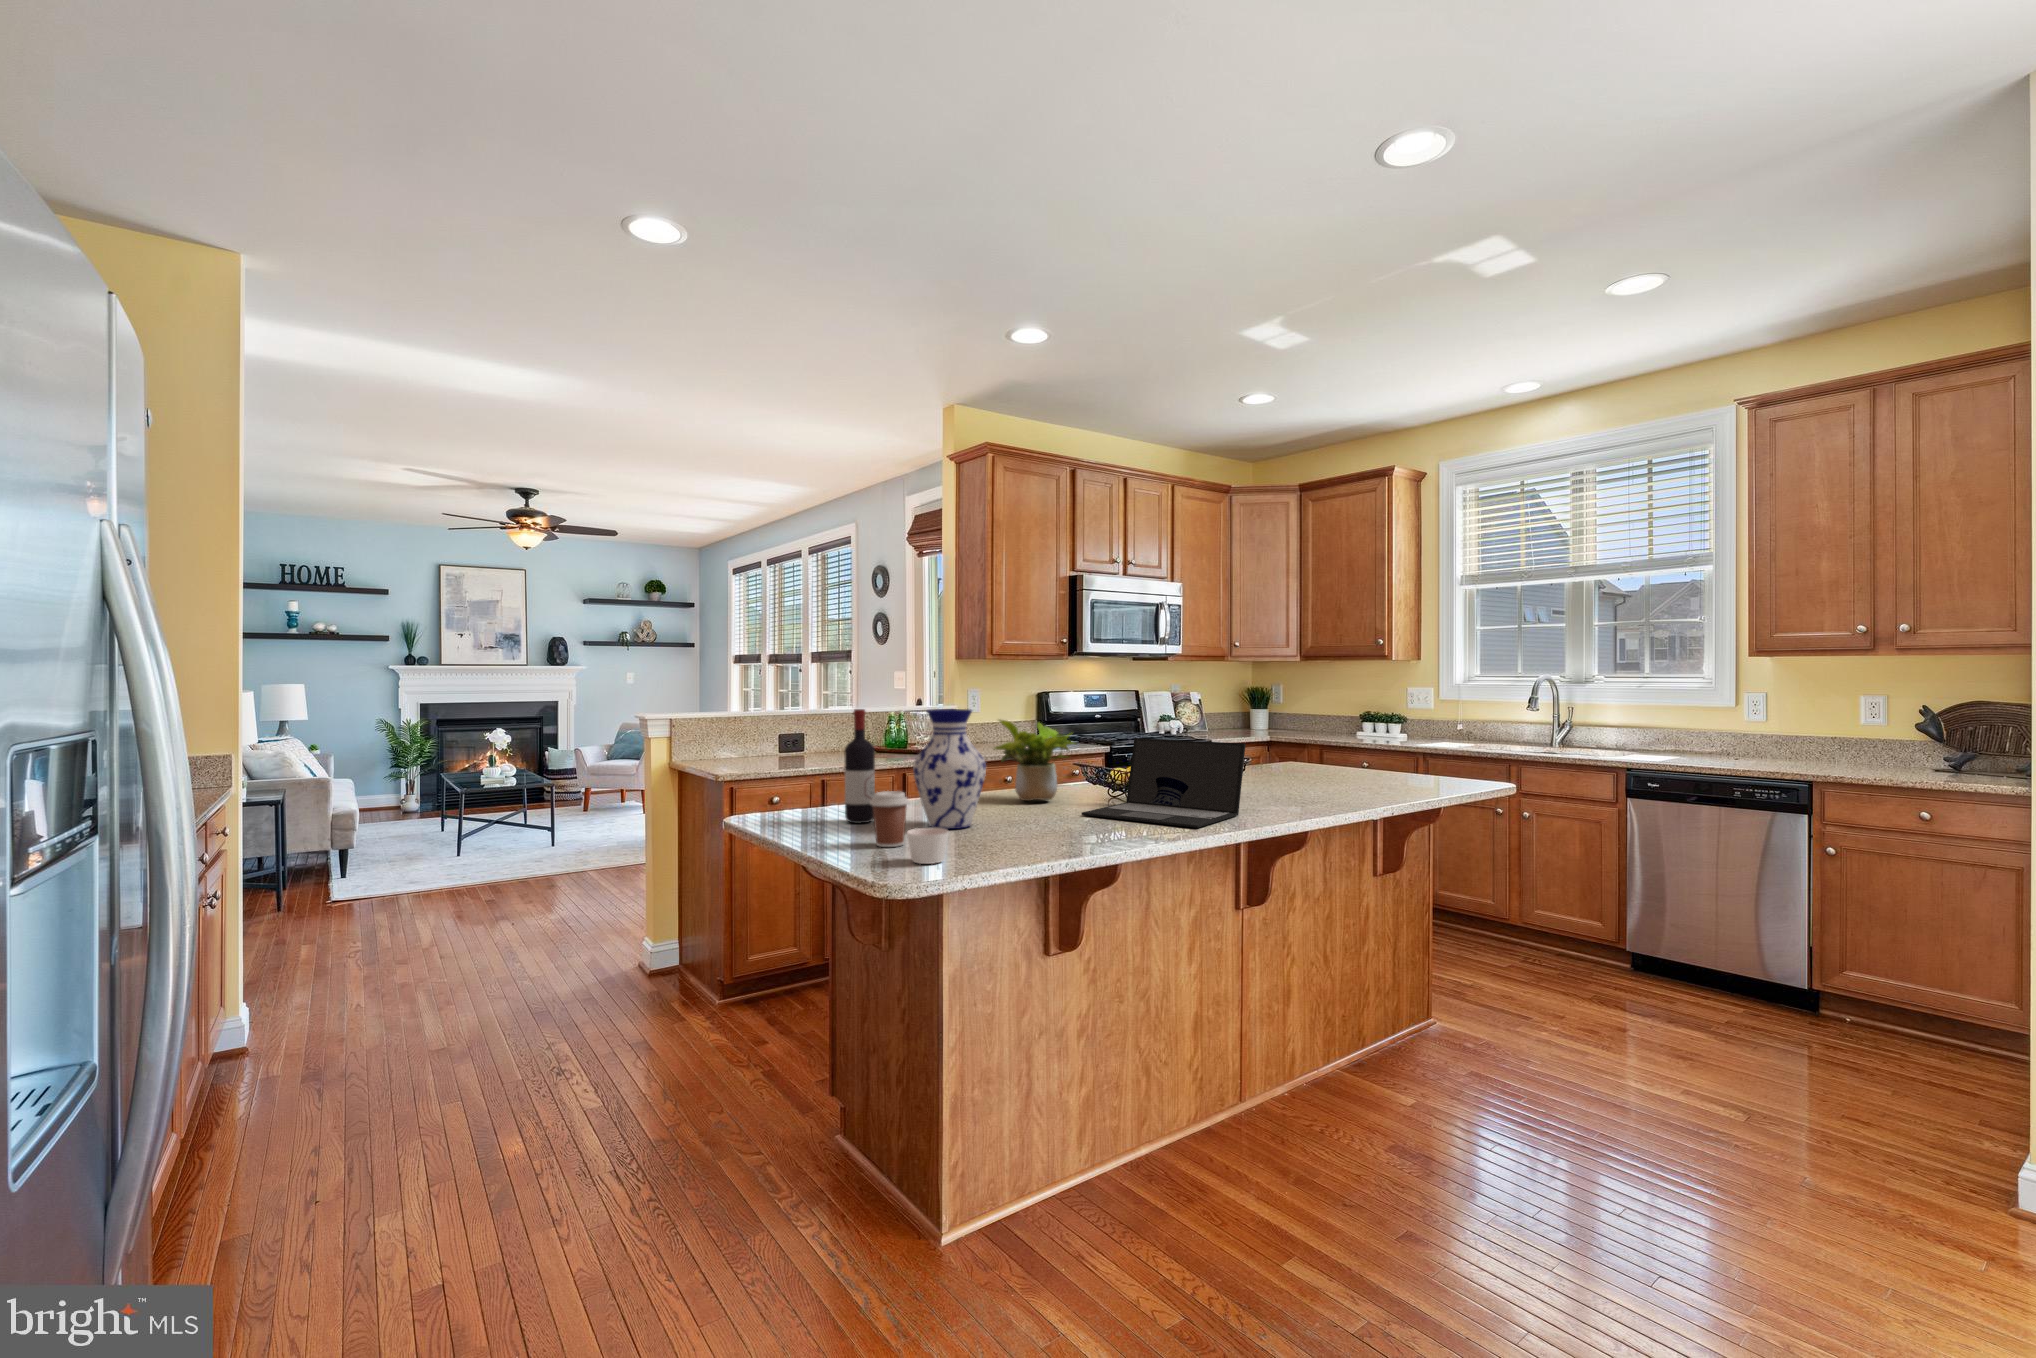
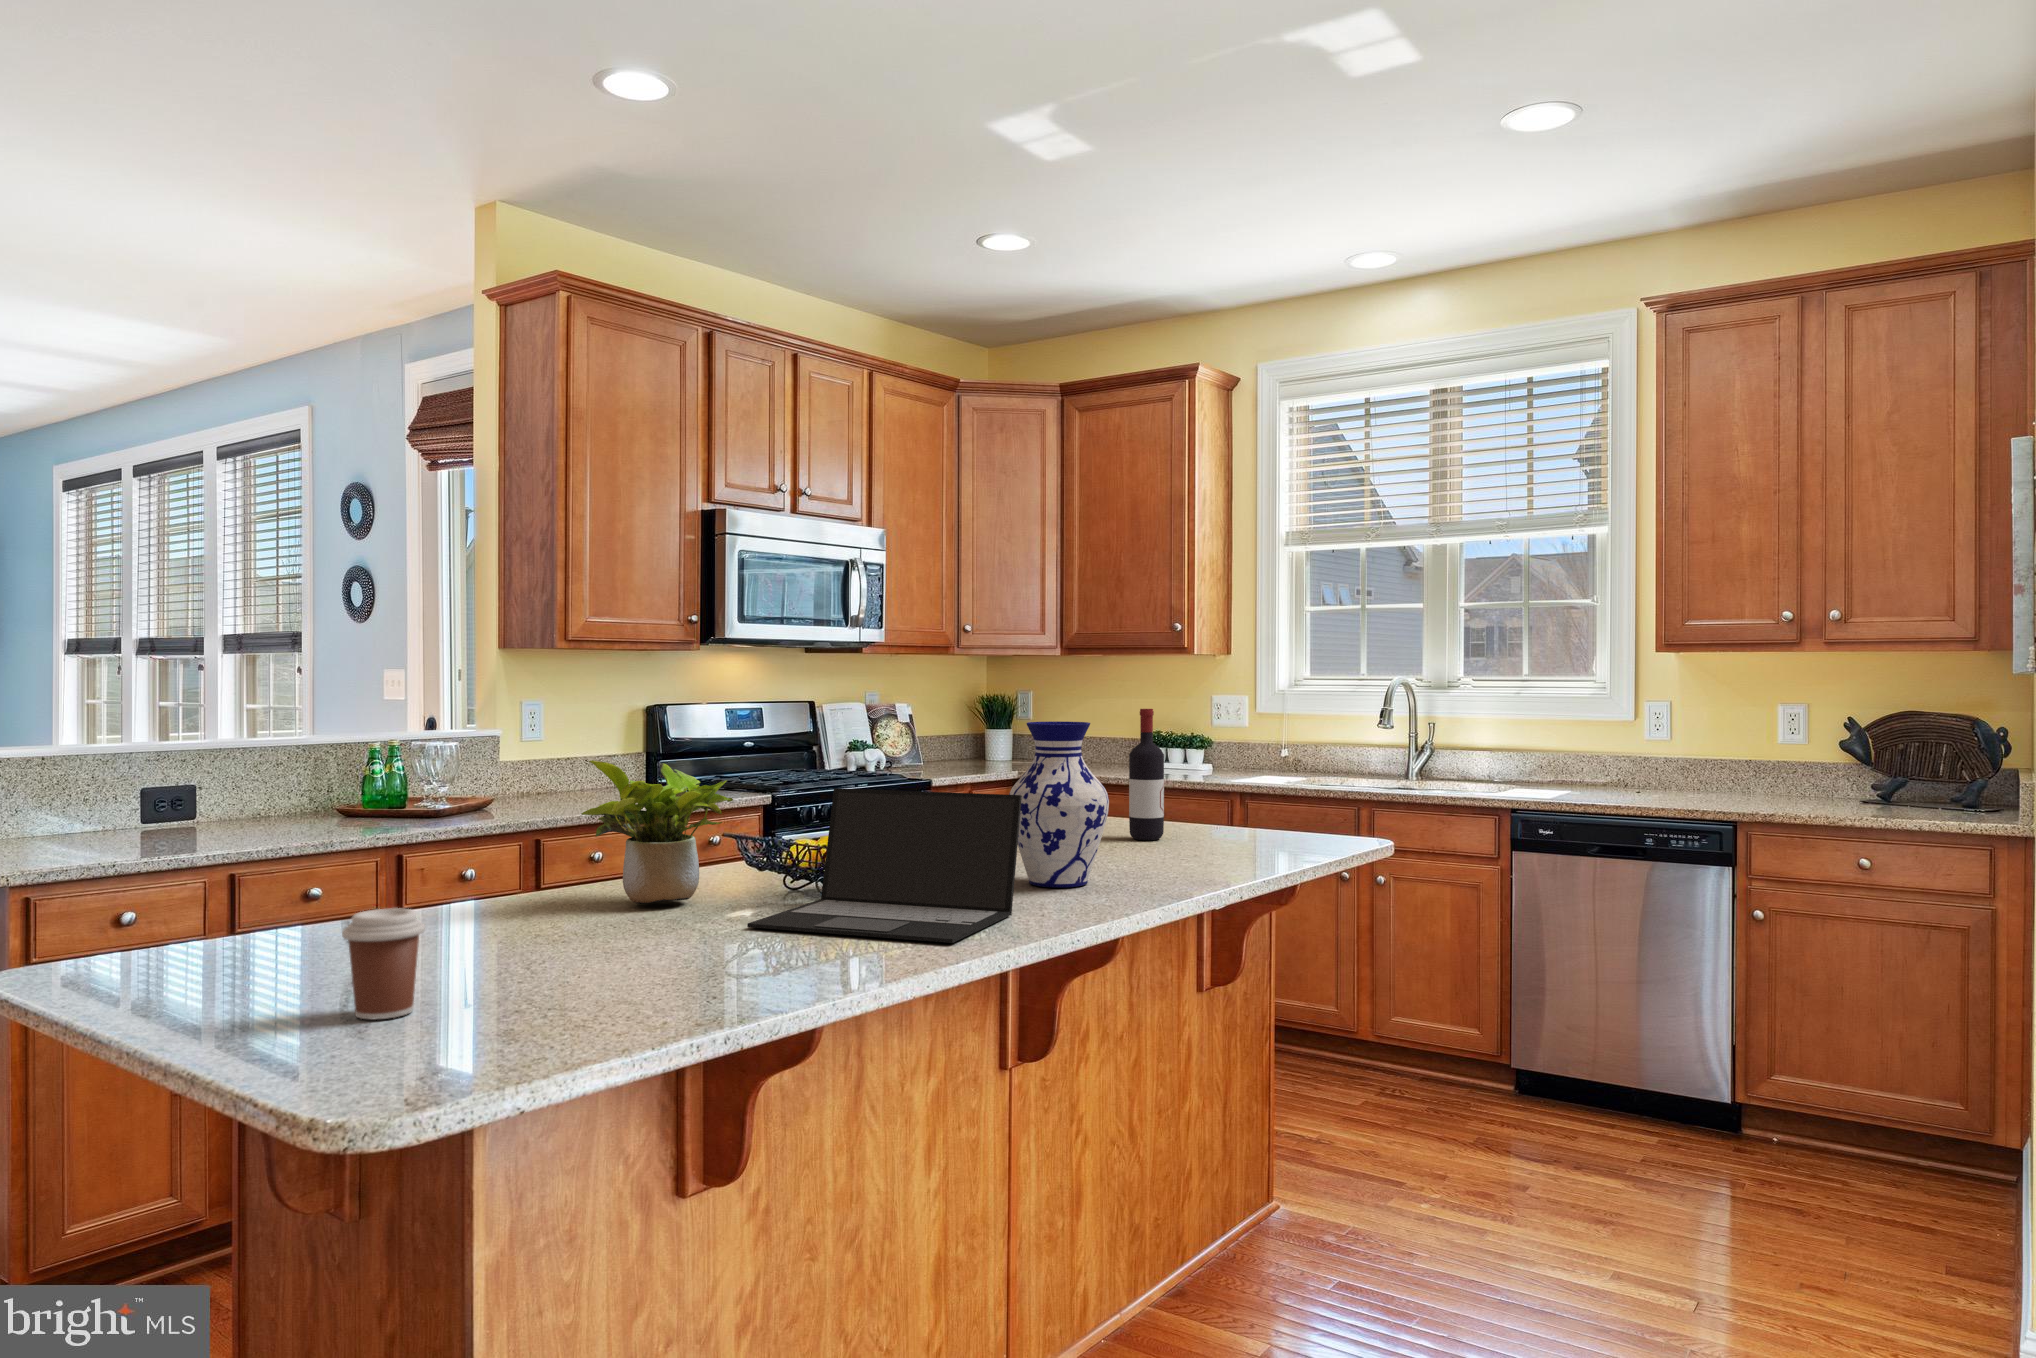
wine bottle: present [845,709,875,823] -> present [1129,709,1164,840]
vase: present [913,709,986,829] -> present [1009,721,1109,888]
candle: present [907,828,949,864] -> none [421,980,509,1053]

